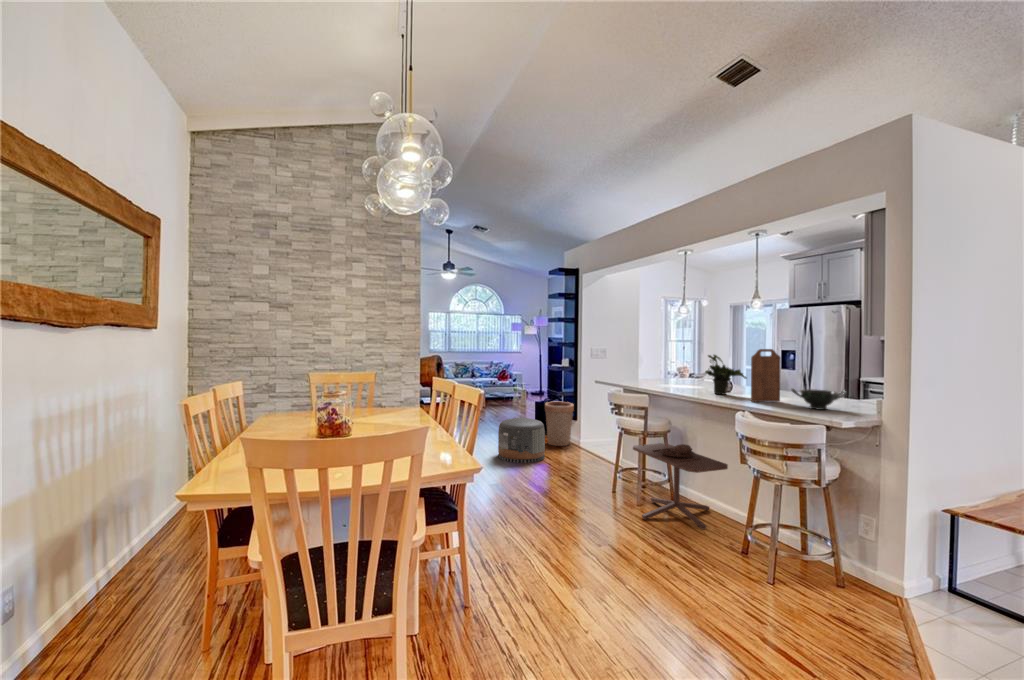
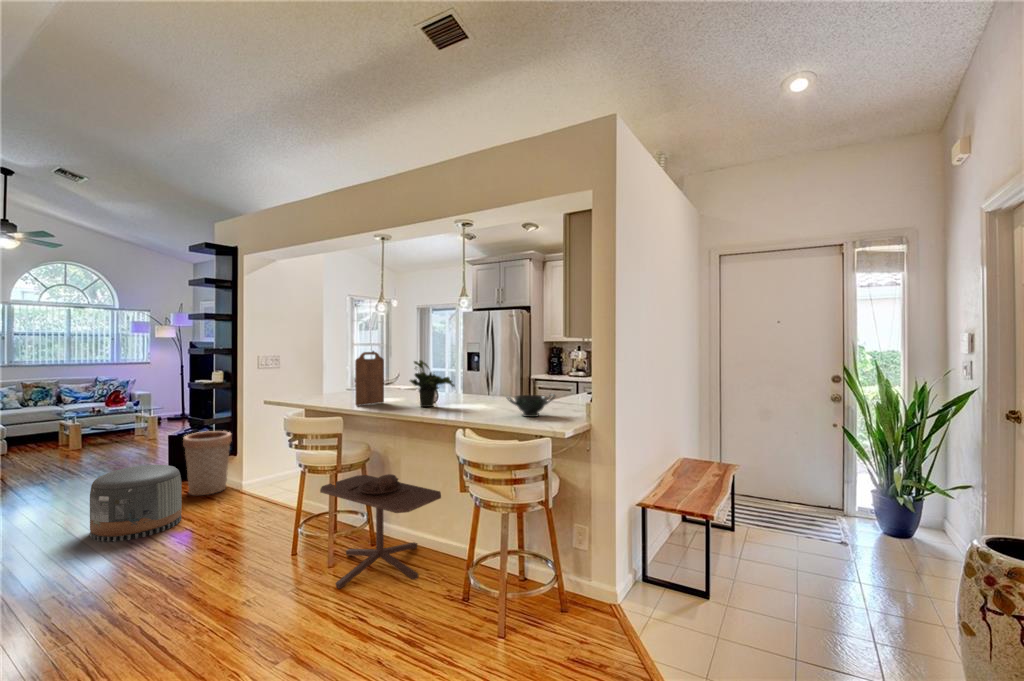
cutting board: present [751,349,781,402] -> present [355,352,384,406]

